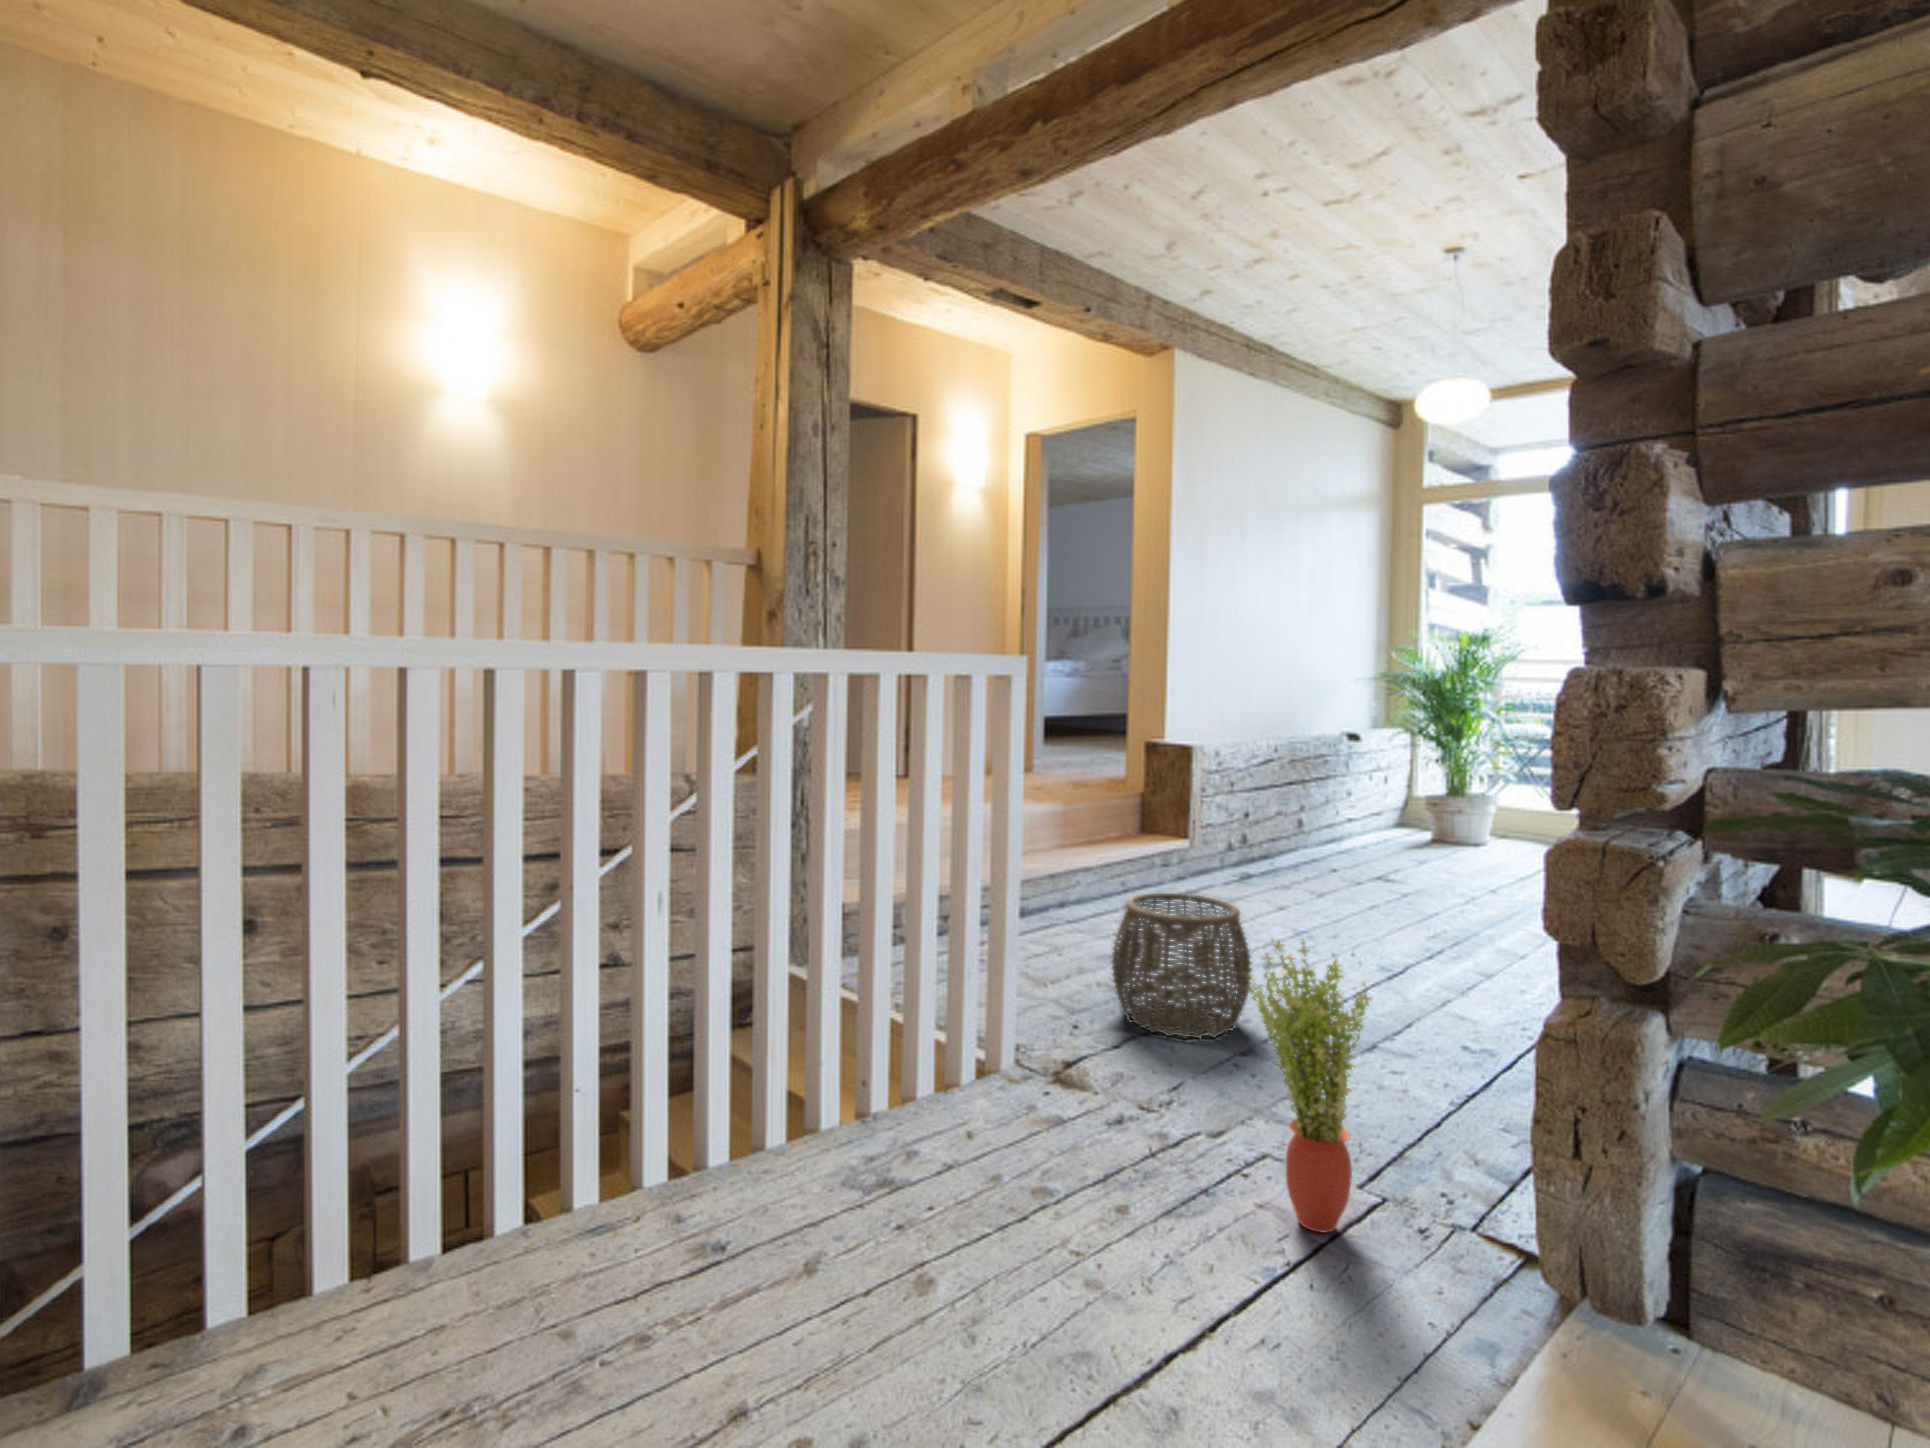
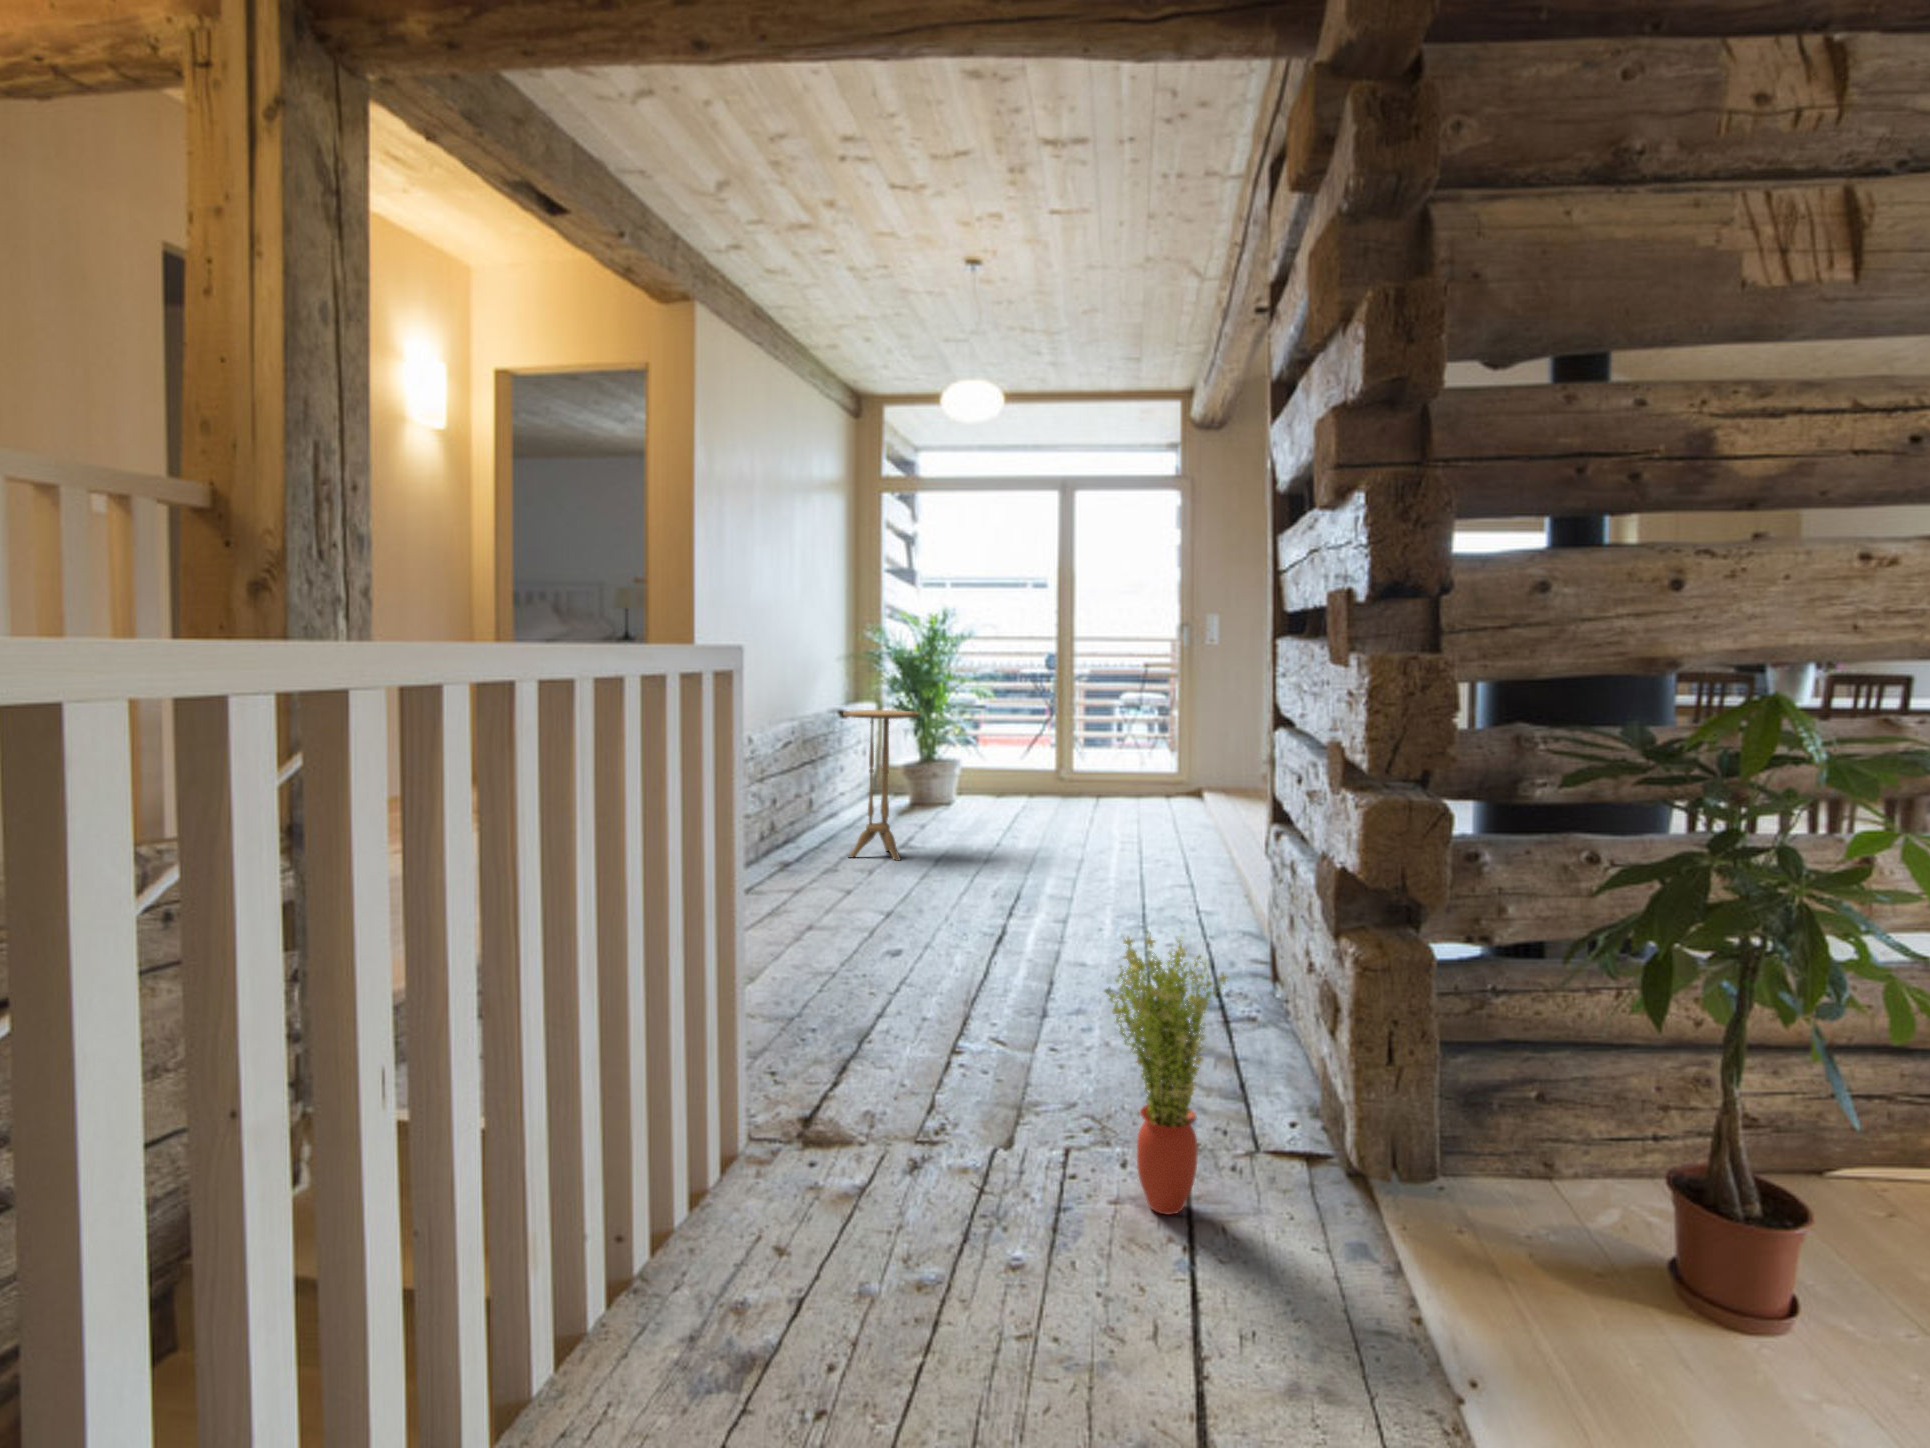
side table: none [1307,731,1394,891] -> present [843,710,920,861]
woven basket: present [1111,893,1252,1038] -> none [791,895,939,1053]

